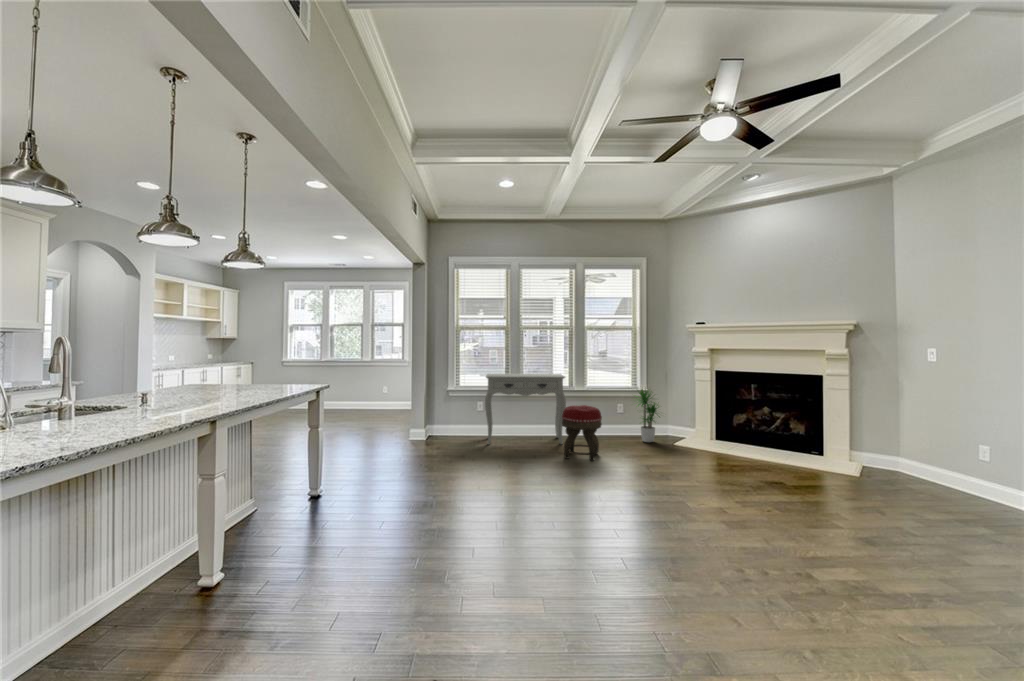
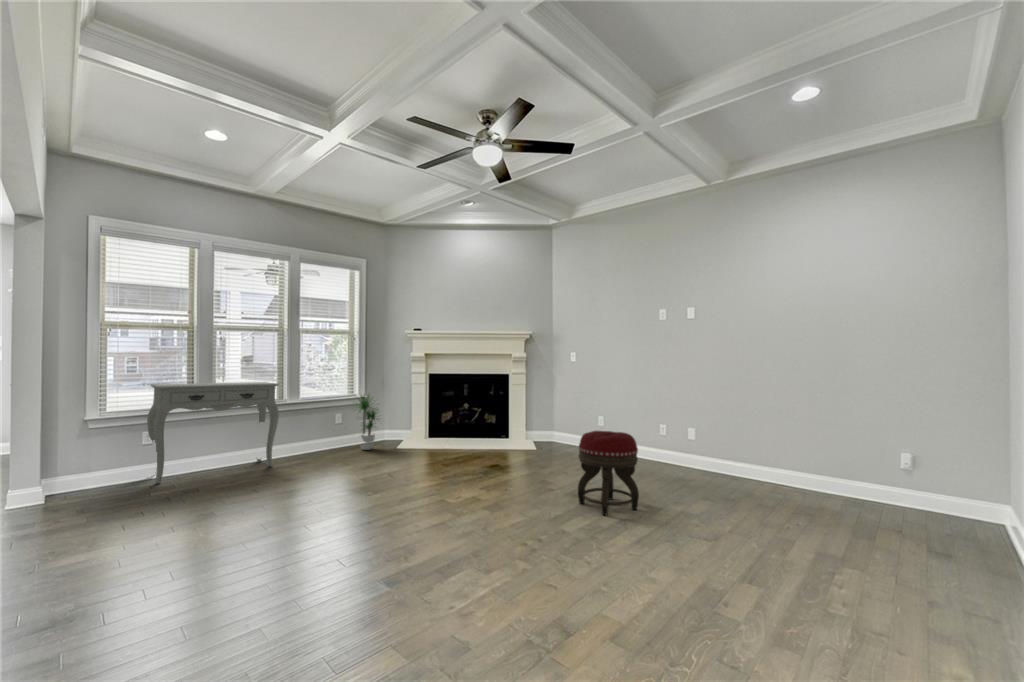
footstool: present [562,405,602,461] -> present [578,431,639,516]

